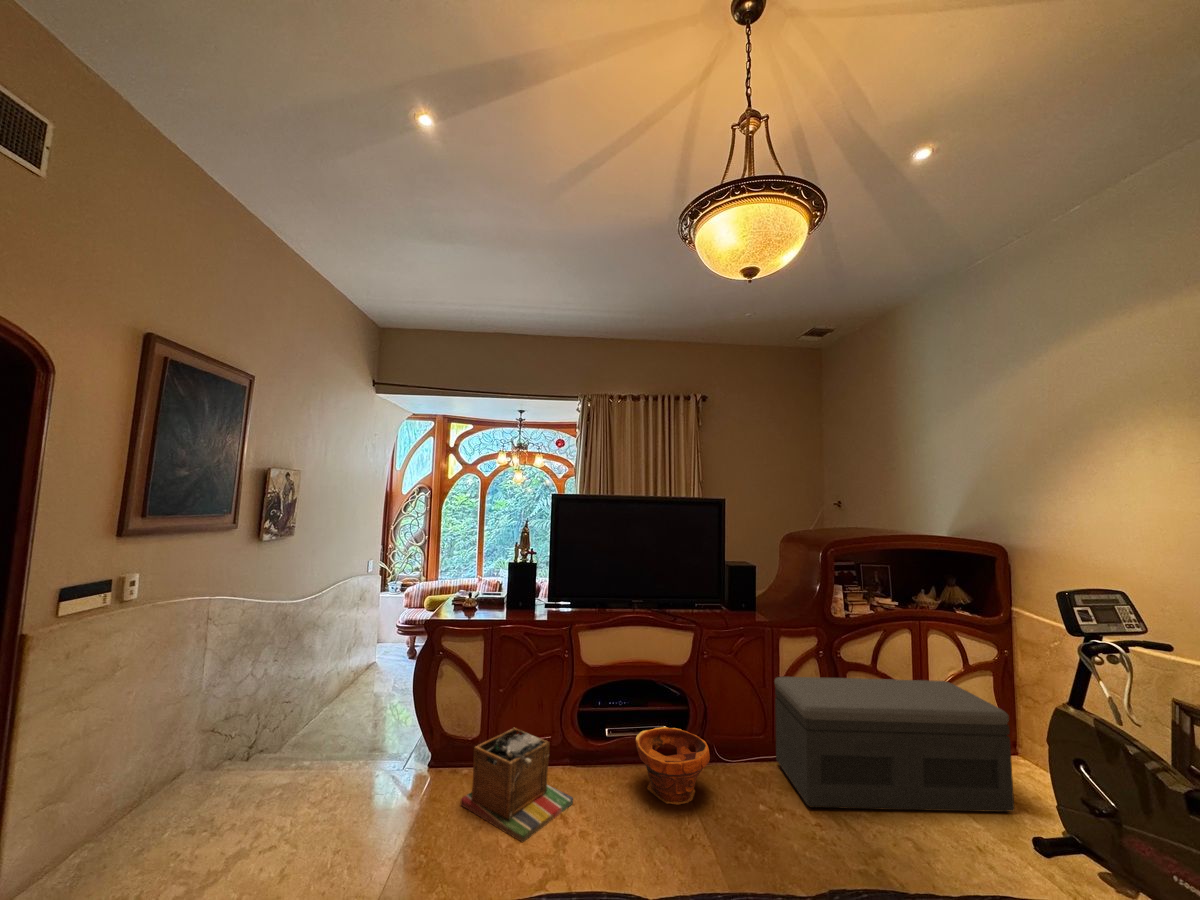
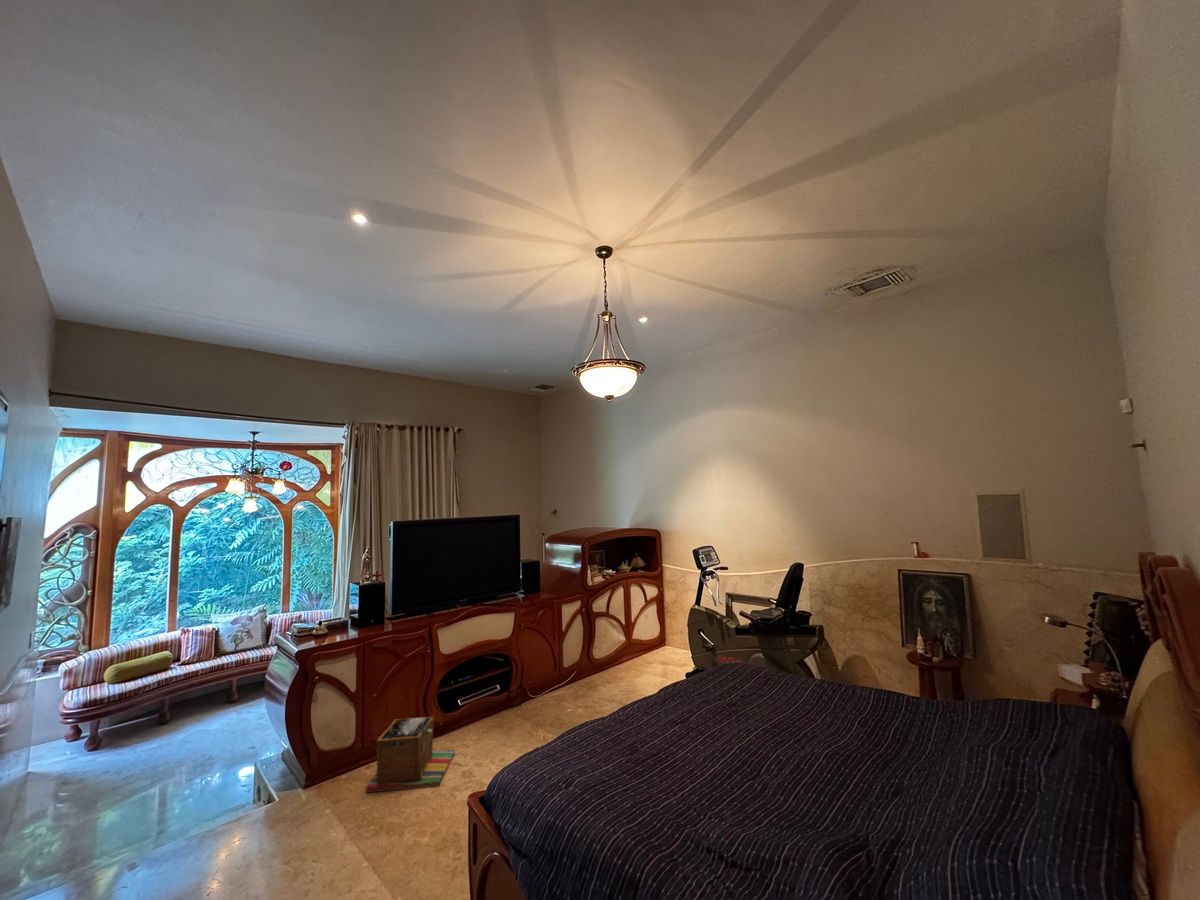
storage bench: present [774,677,1014,812] -> none [560,610,673,699]
planter: present [636,727,710,805] -> none [487,681,538,729]

